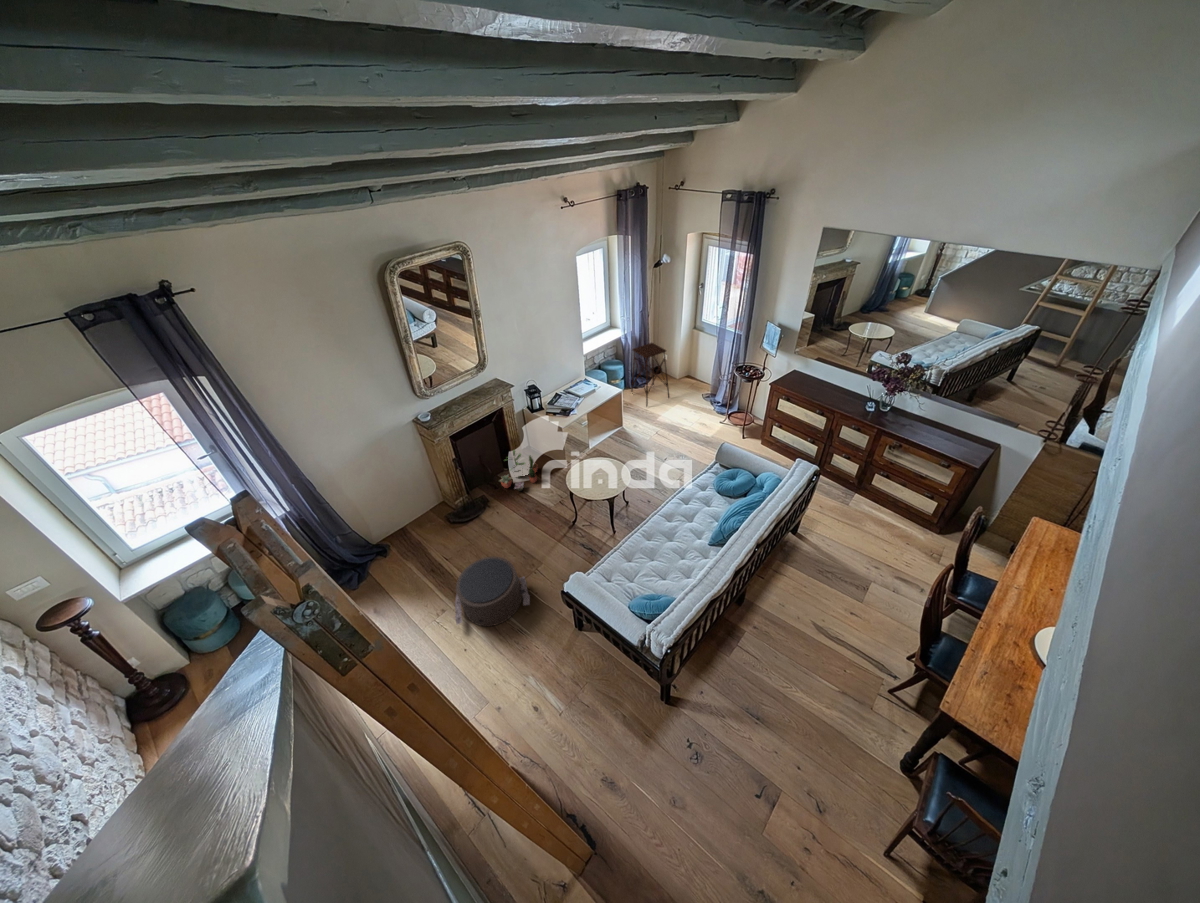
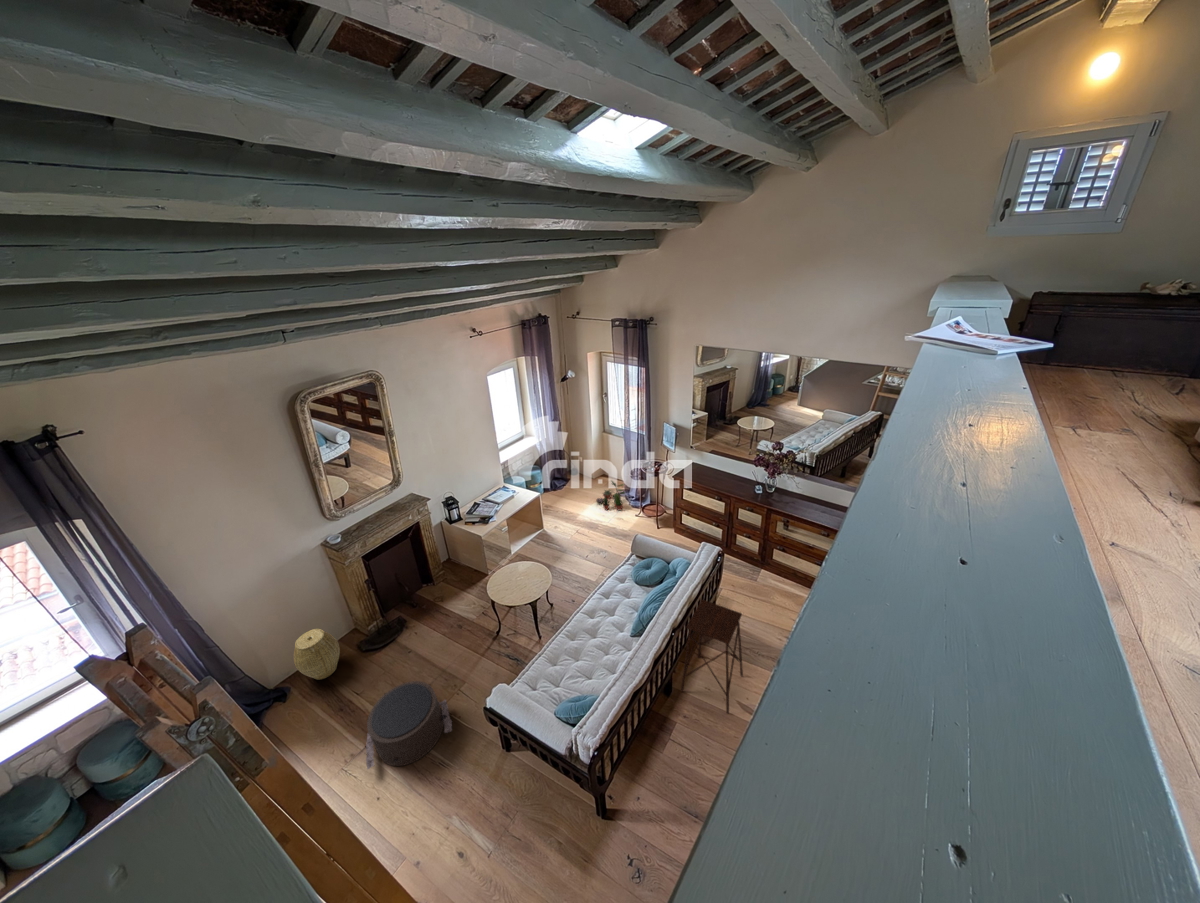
side table: present [631,343,669,406] -> present [681,600,743,714]
potted plant: present [500,450,538,491] -> present [596,481,624,510]
woven basket: none [392,498,431,542] -> present [294,629,340,680]

